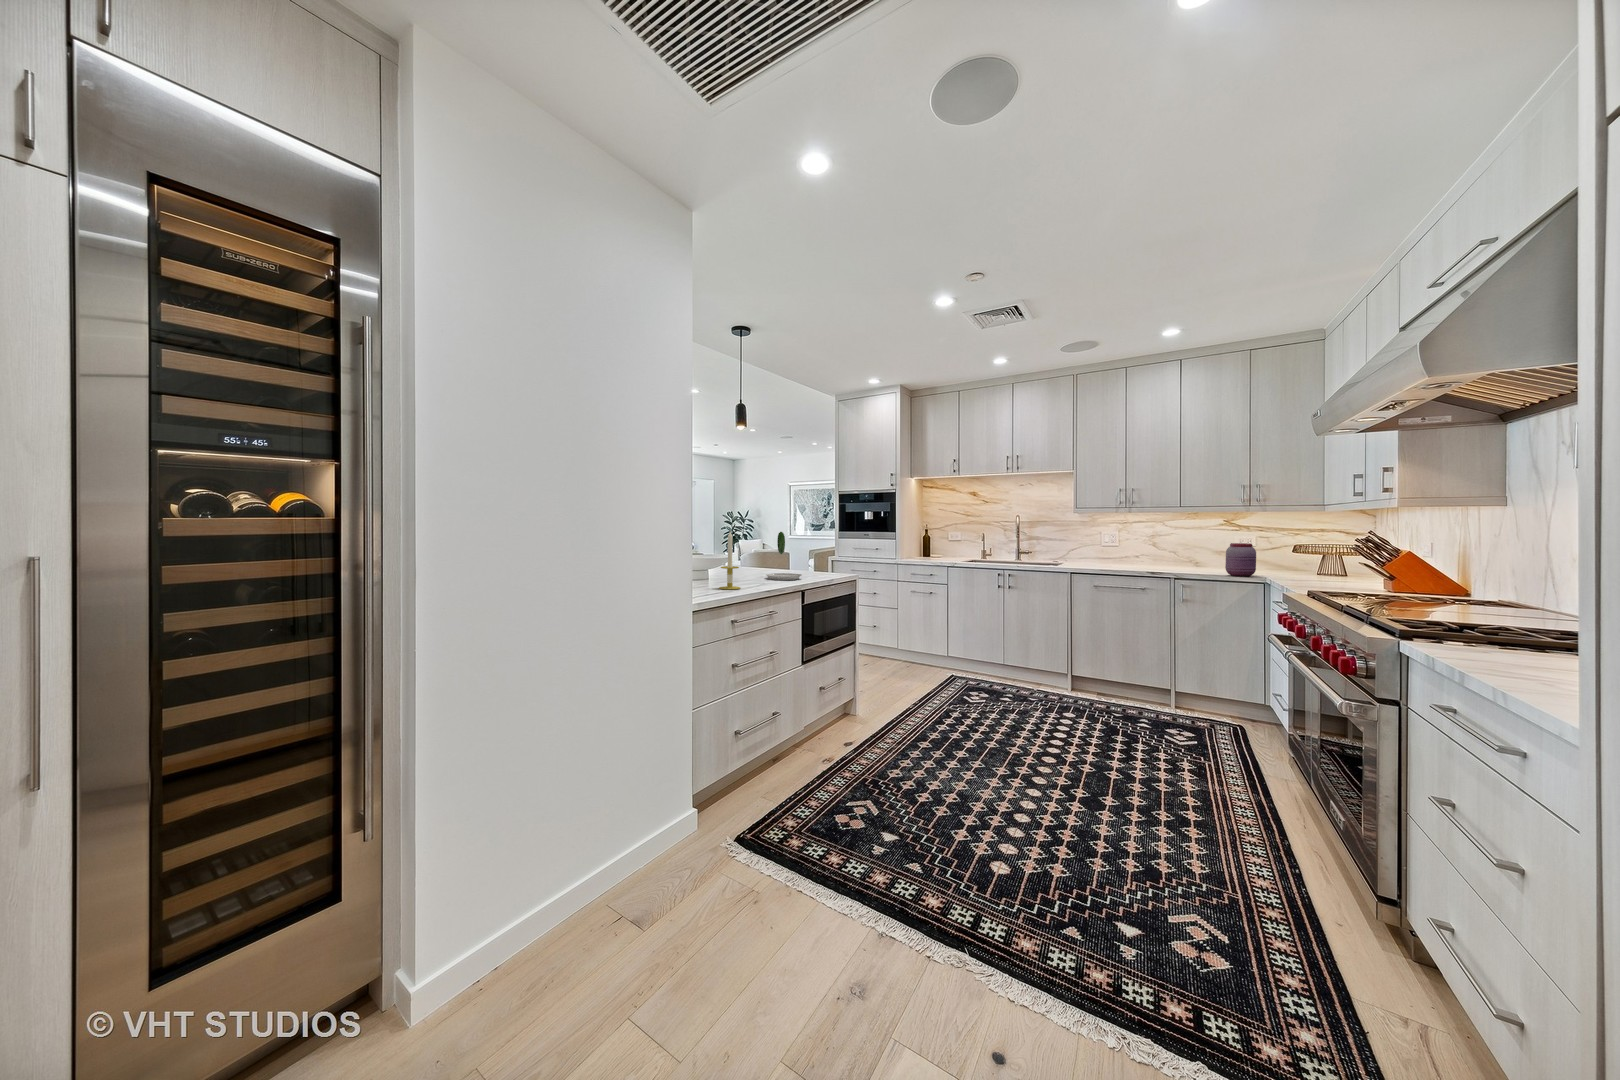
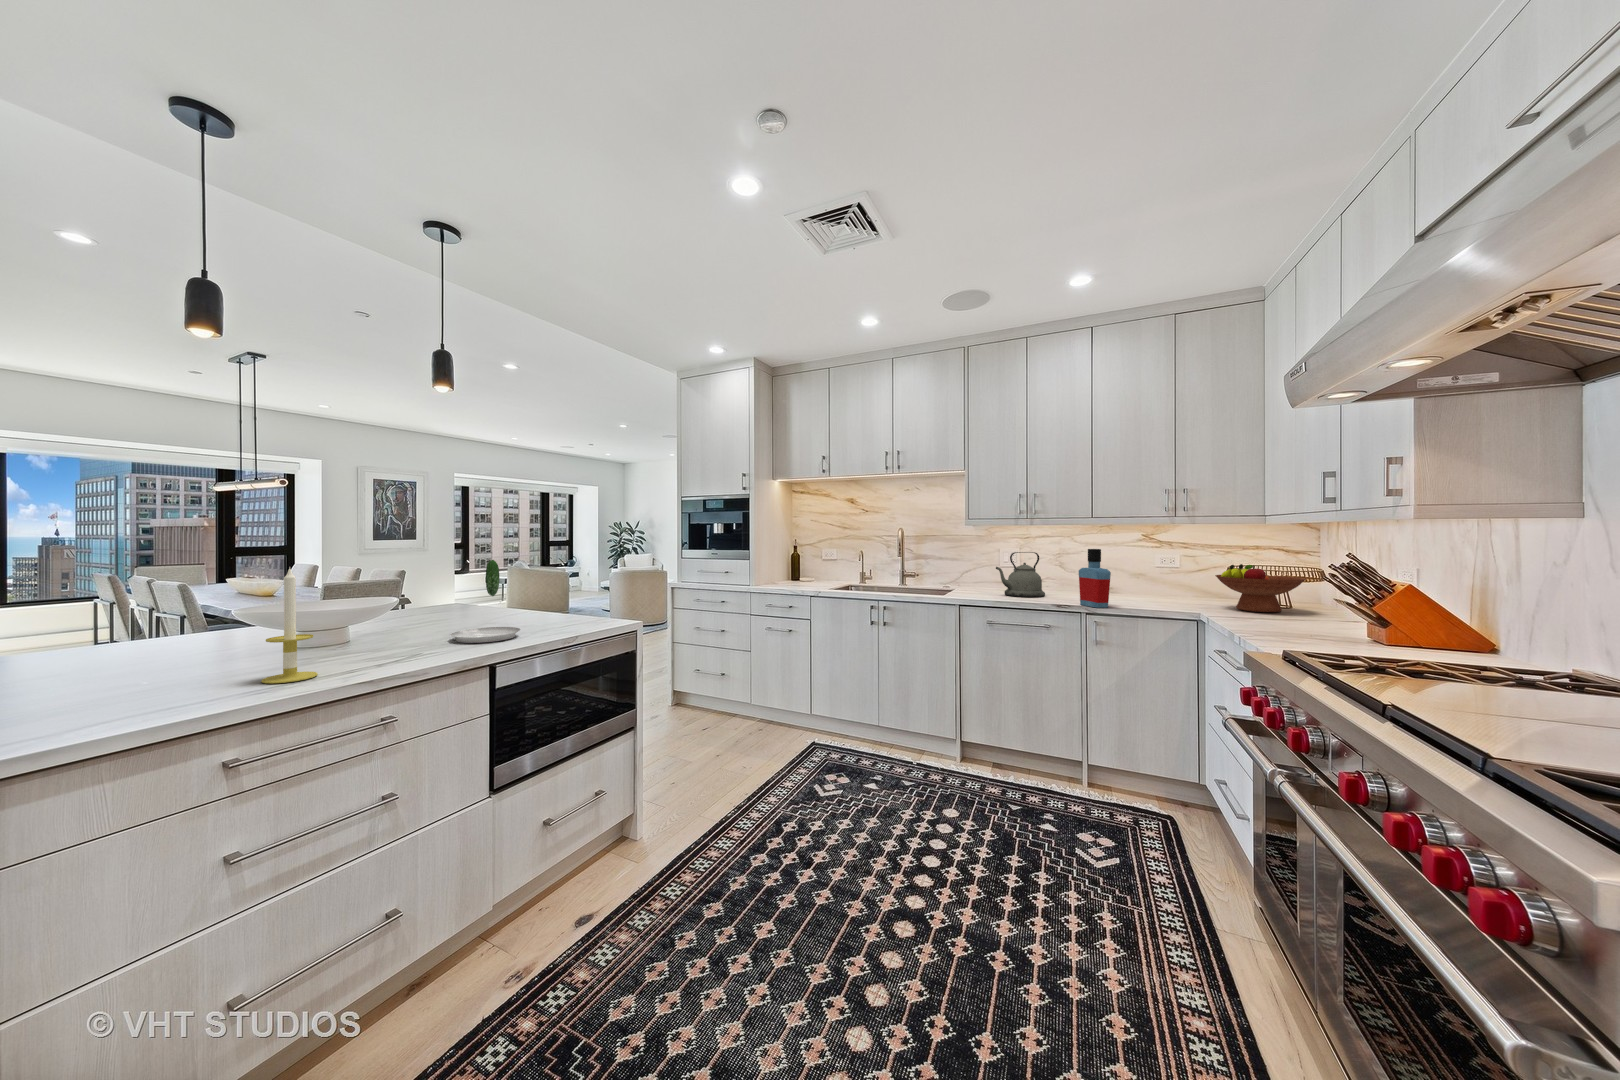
bottle: none [1169,530,1195,574] -> present [1079,549,1111,608]
kettle: none [1100,534,1140,568] -> present [996,552,1045,597]
fruit bowl: none [1280,541,1352,578] -> present [1215,564,1306,612]
jar: present [1225,543,1256,576] -> none [1150,566,1188,611]

